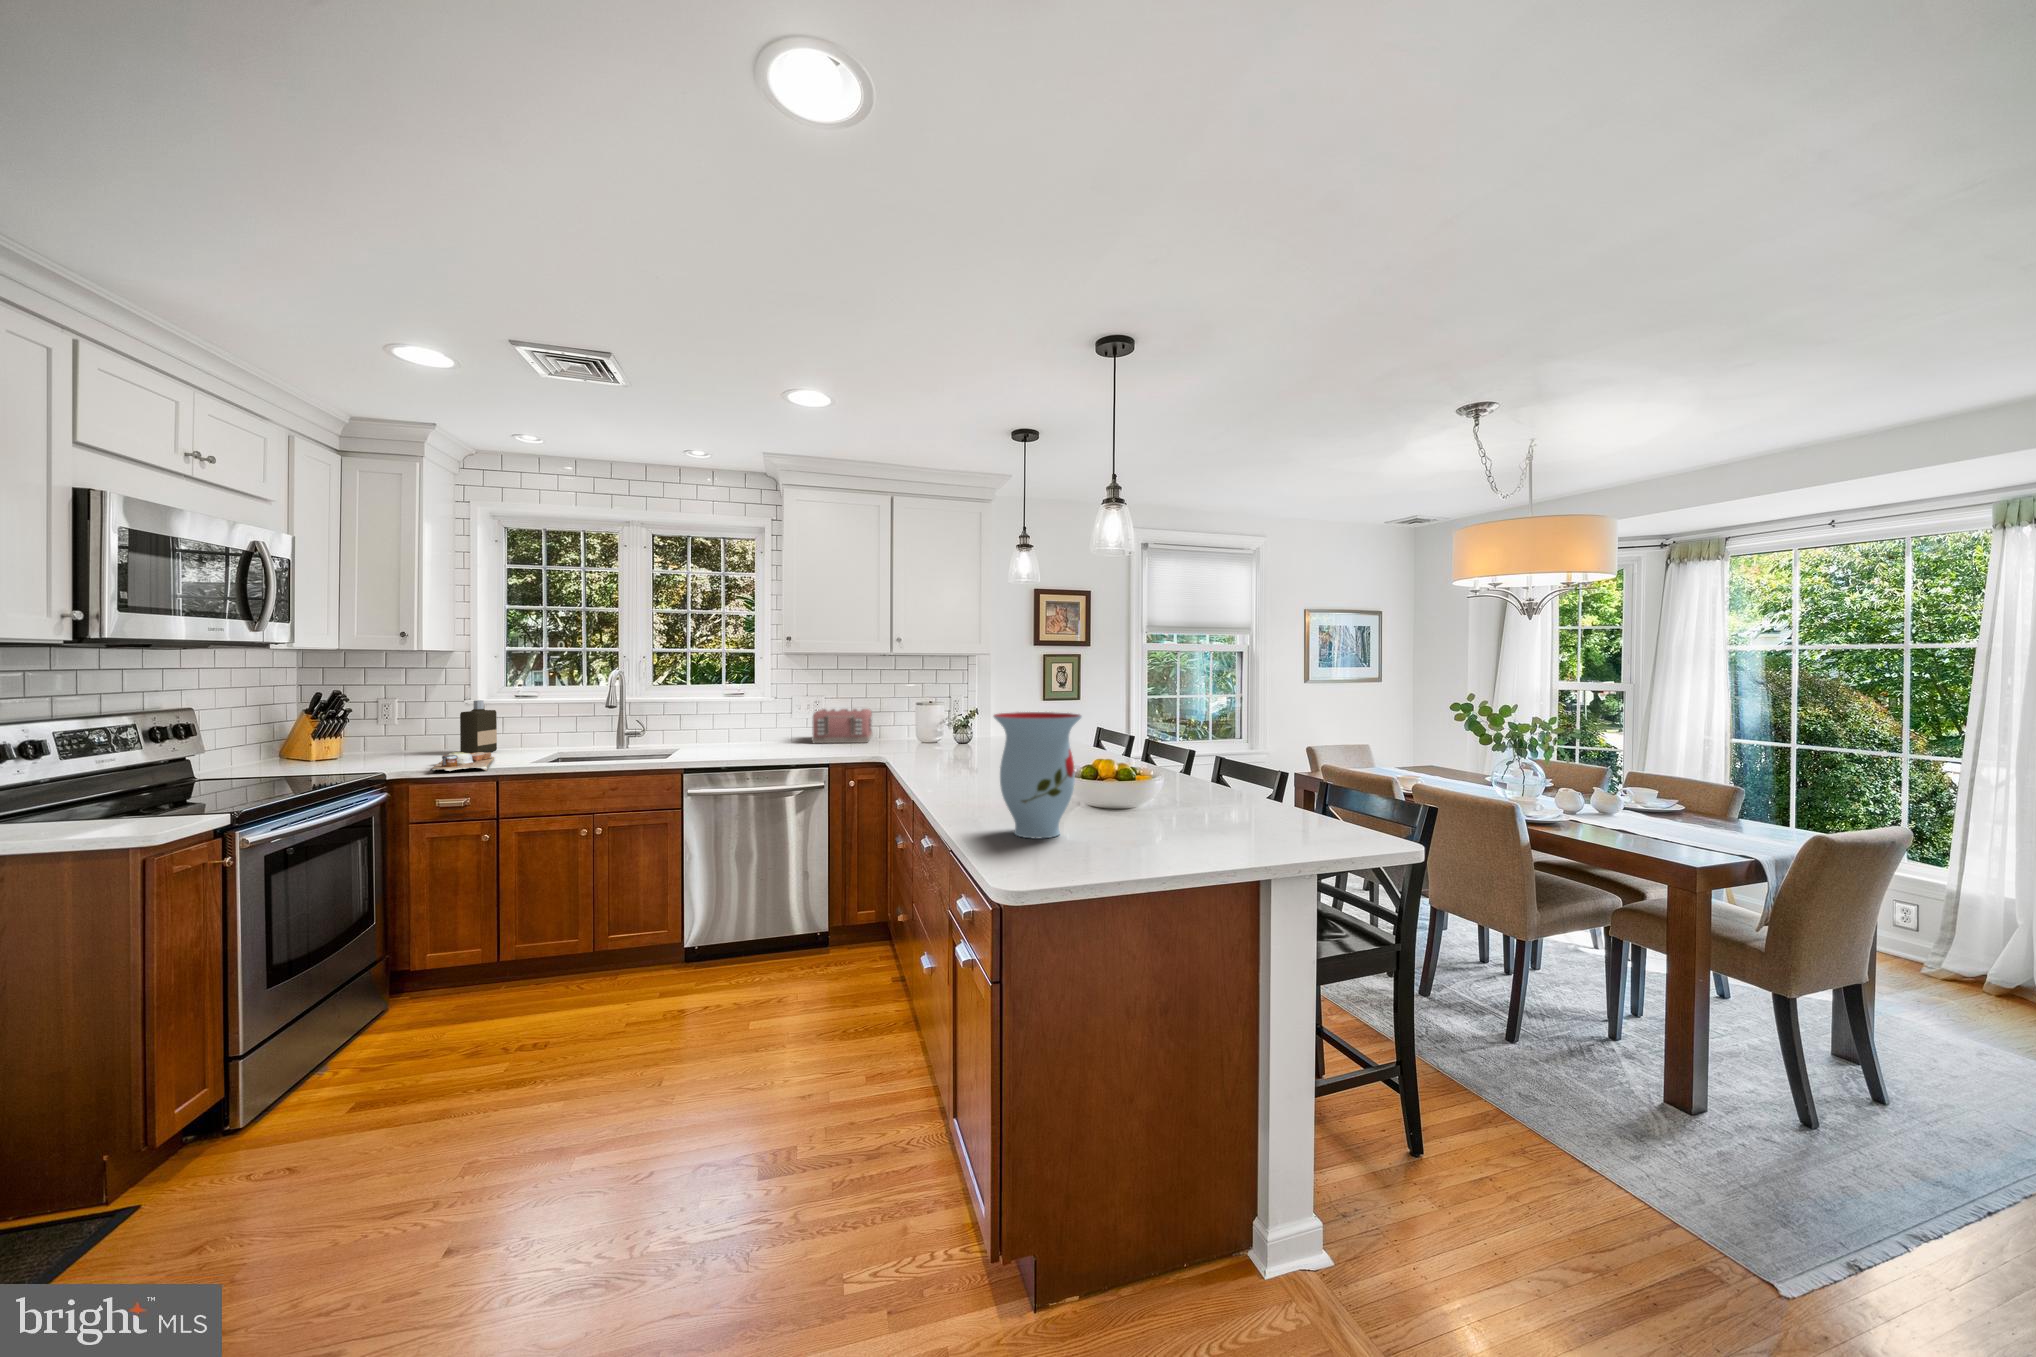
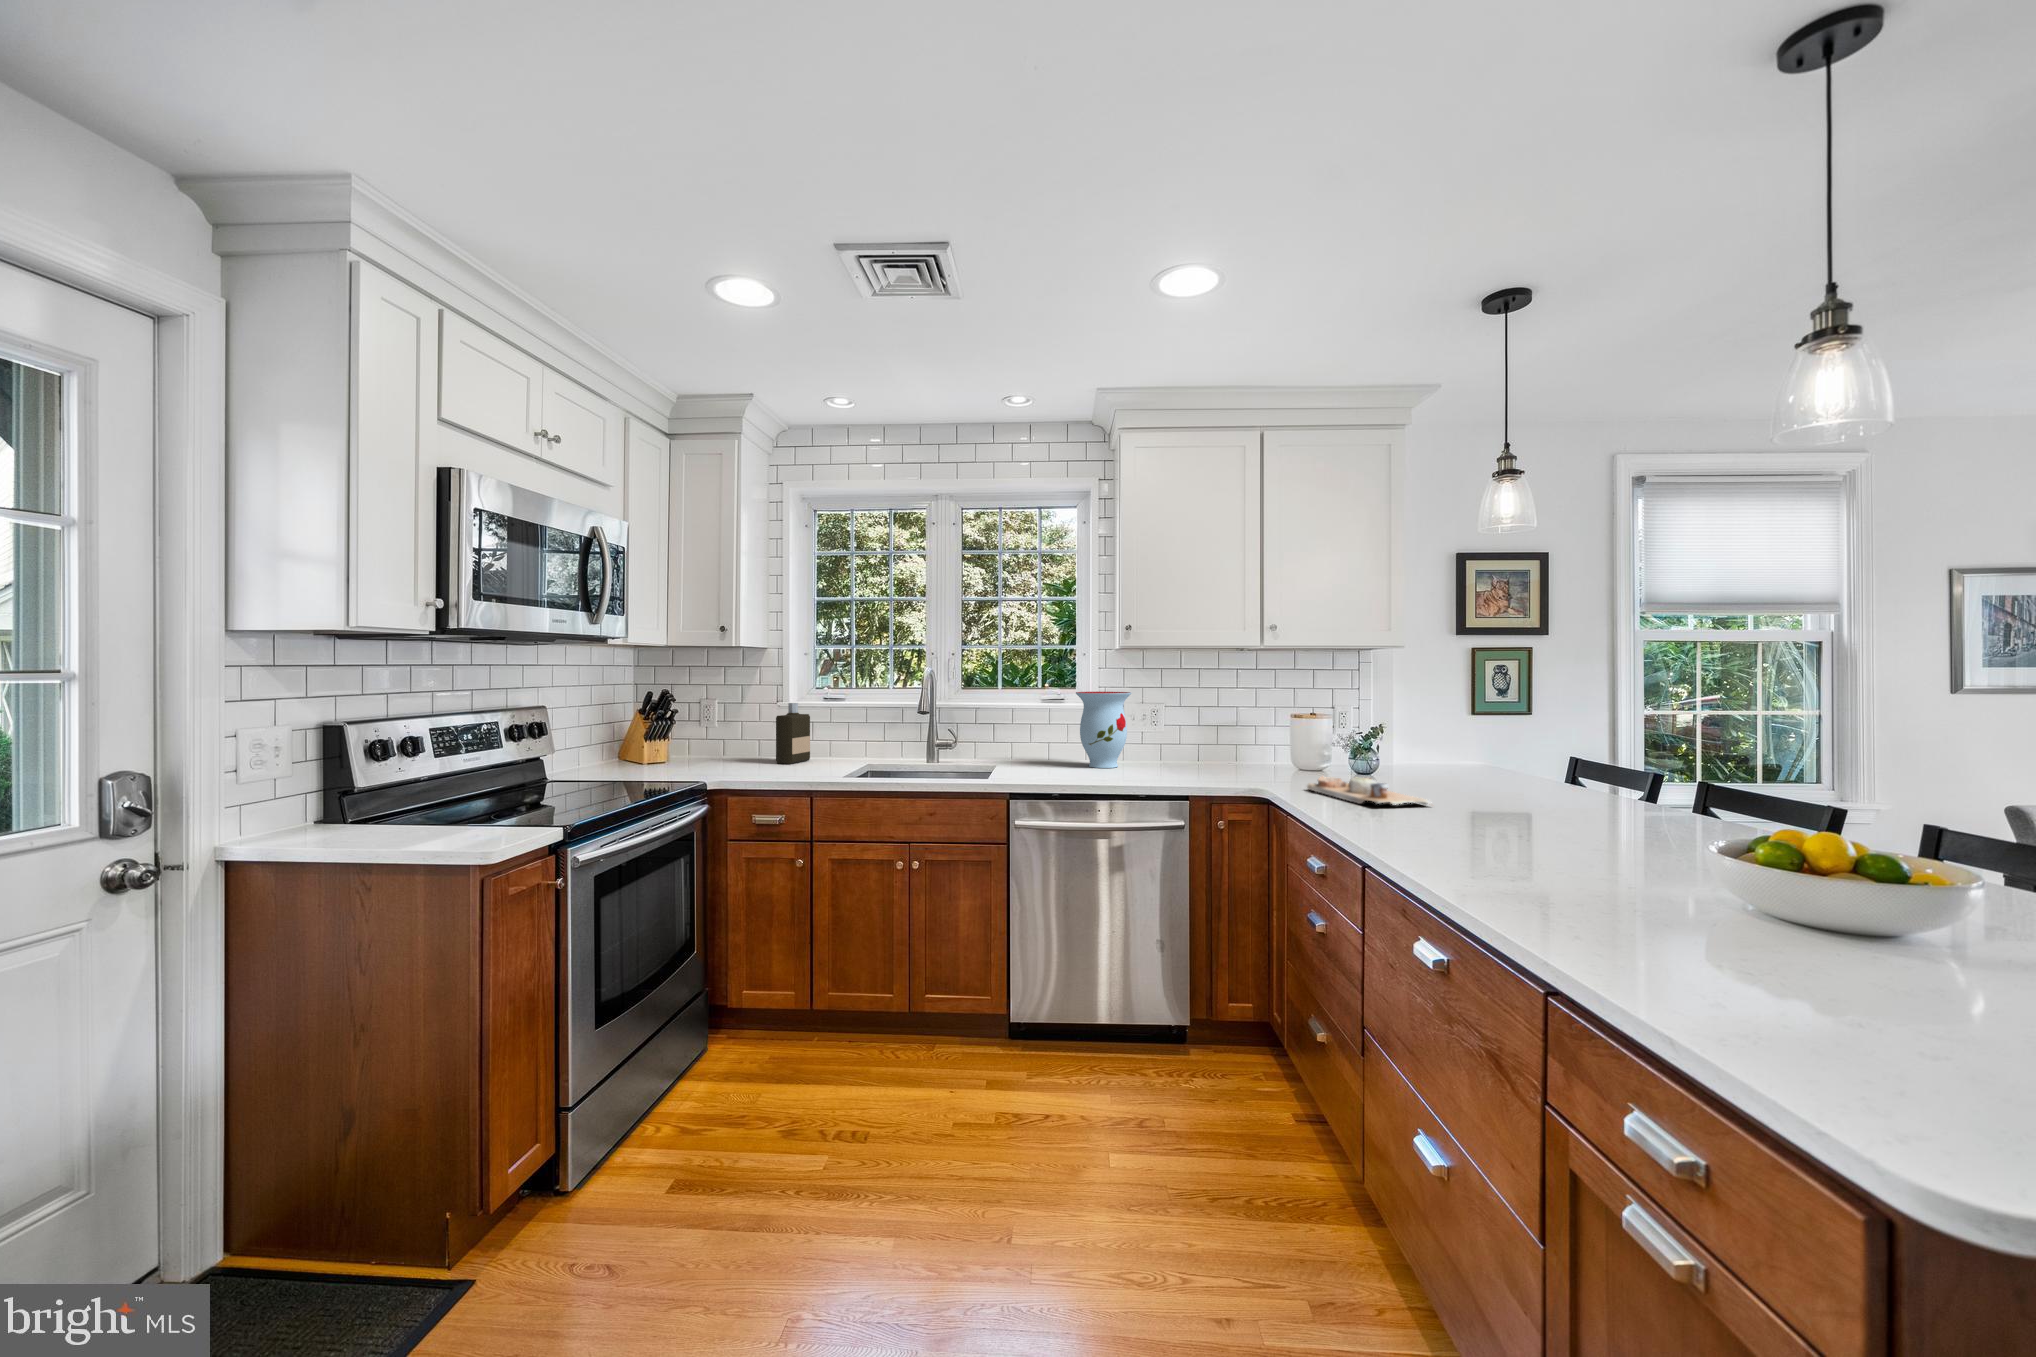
toaster: present [812,709,873,743] -> none [1157,719,1232,766]
vase: present [994,712,1082,838] -> present [1076,691,1131,768]
cutting board: present [430,752,495,772] -> present [1307,777,1432,805]

